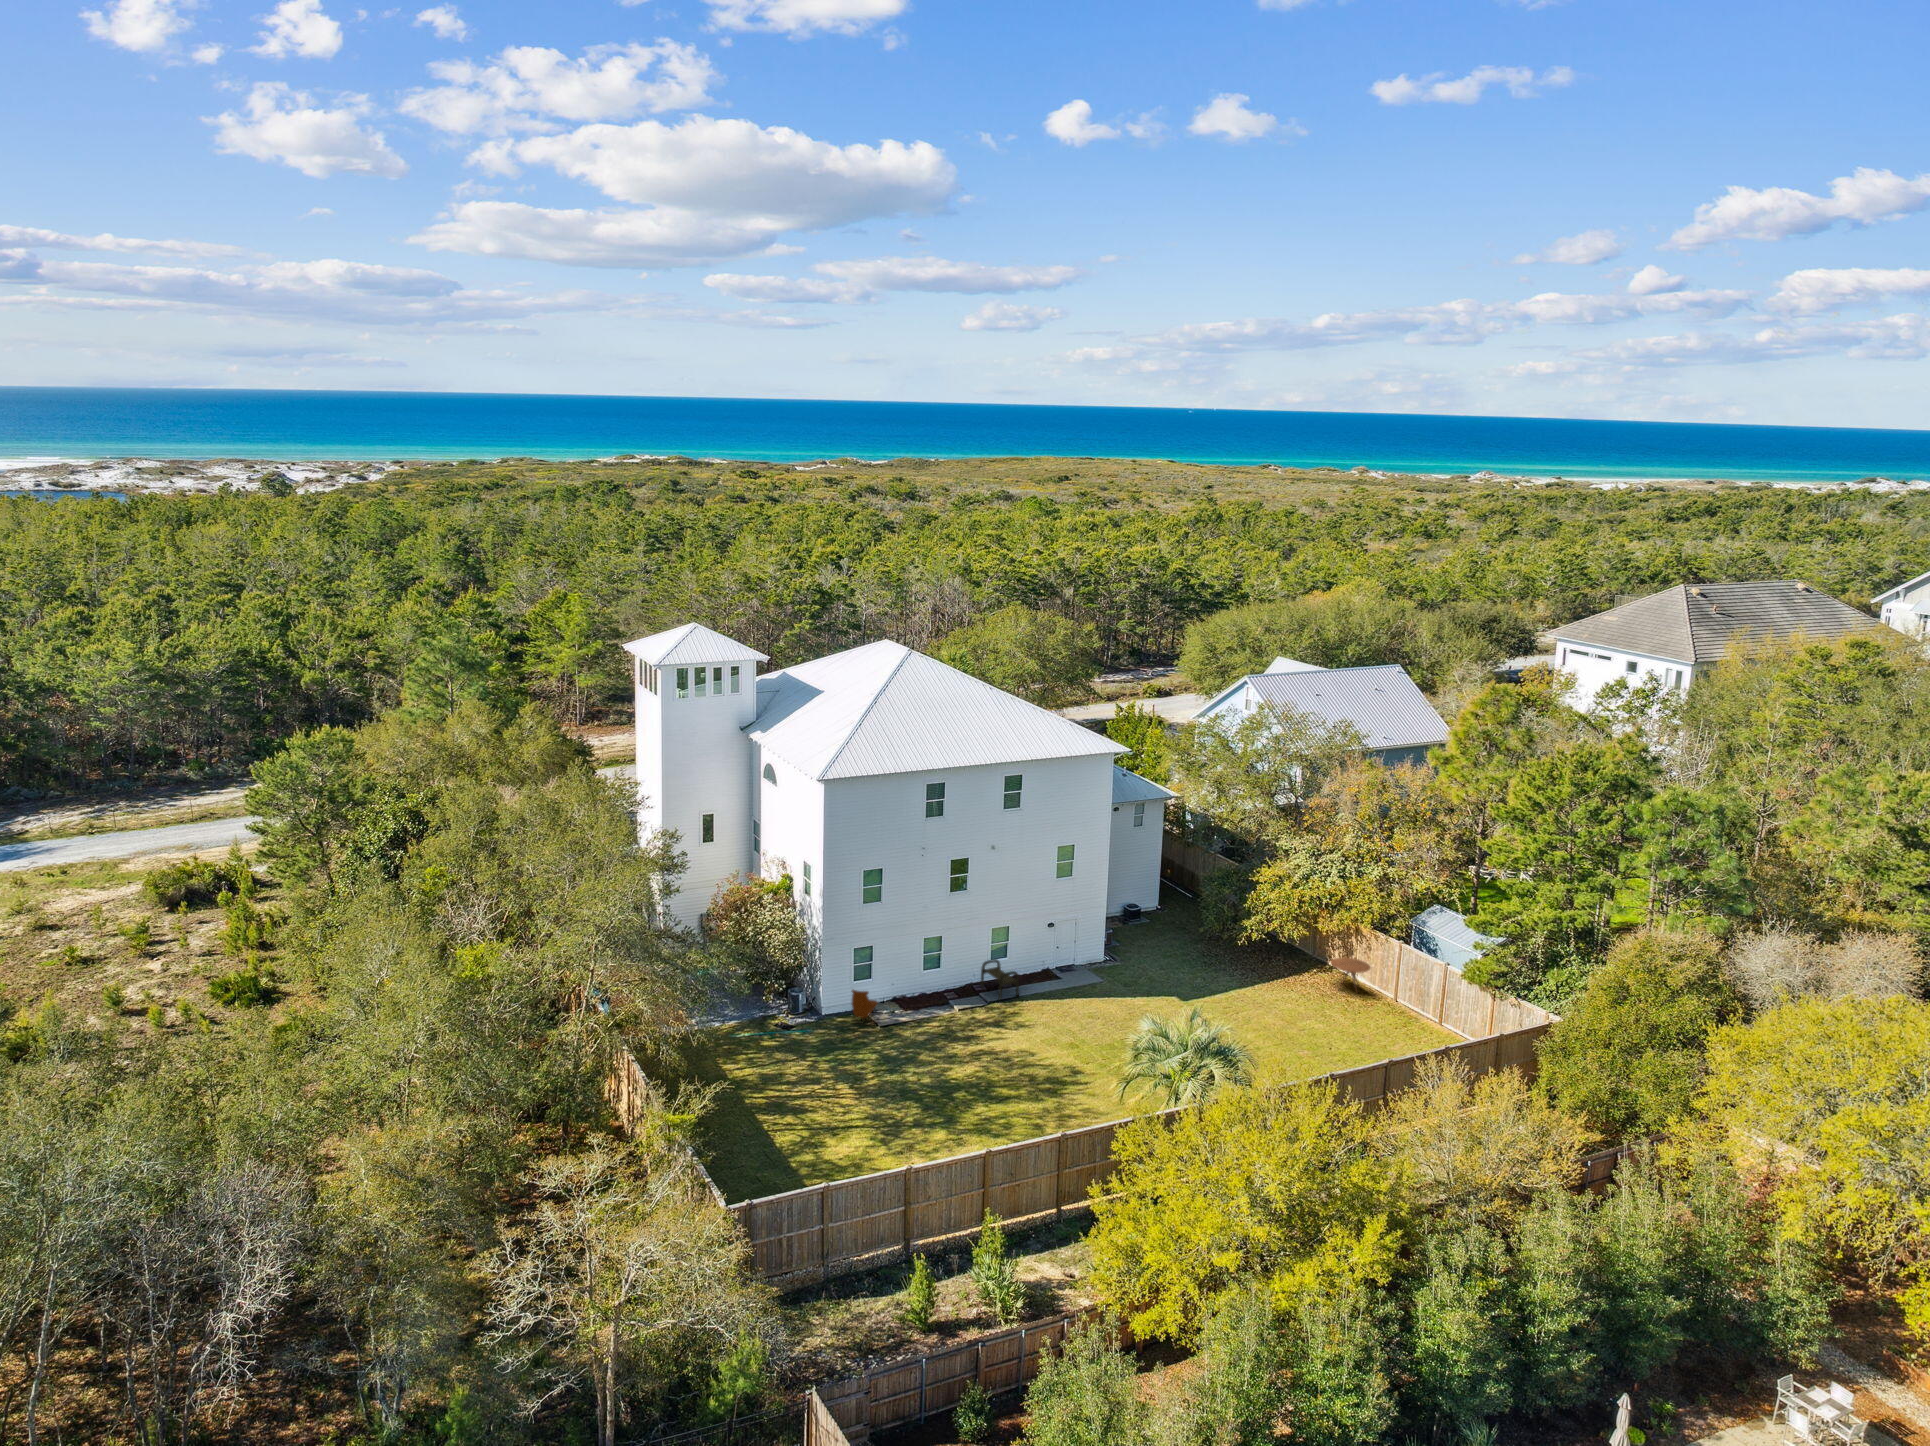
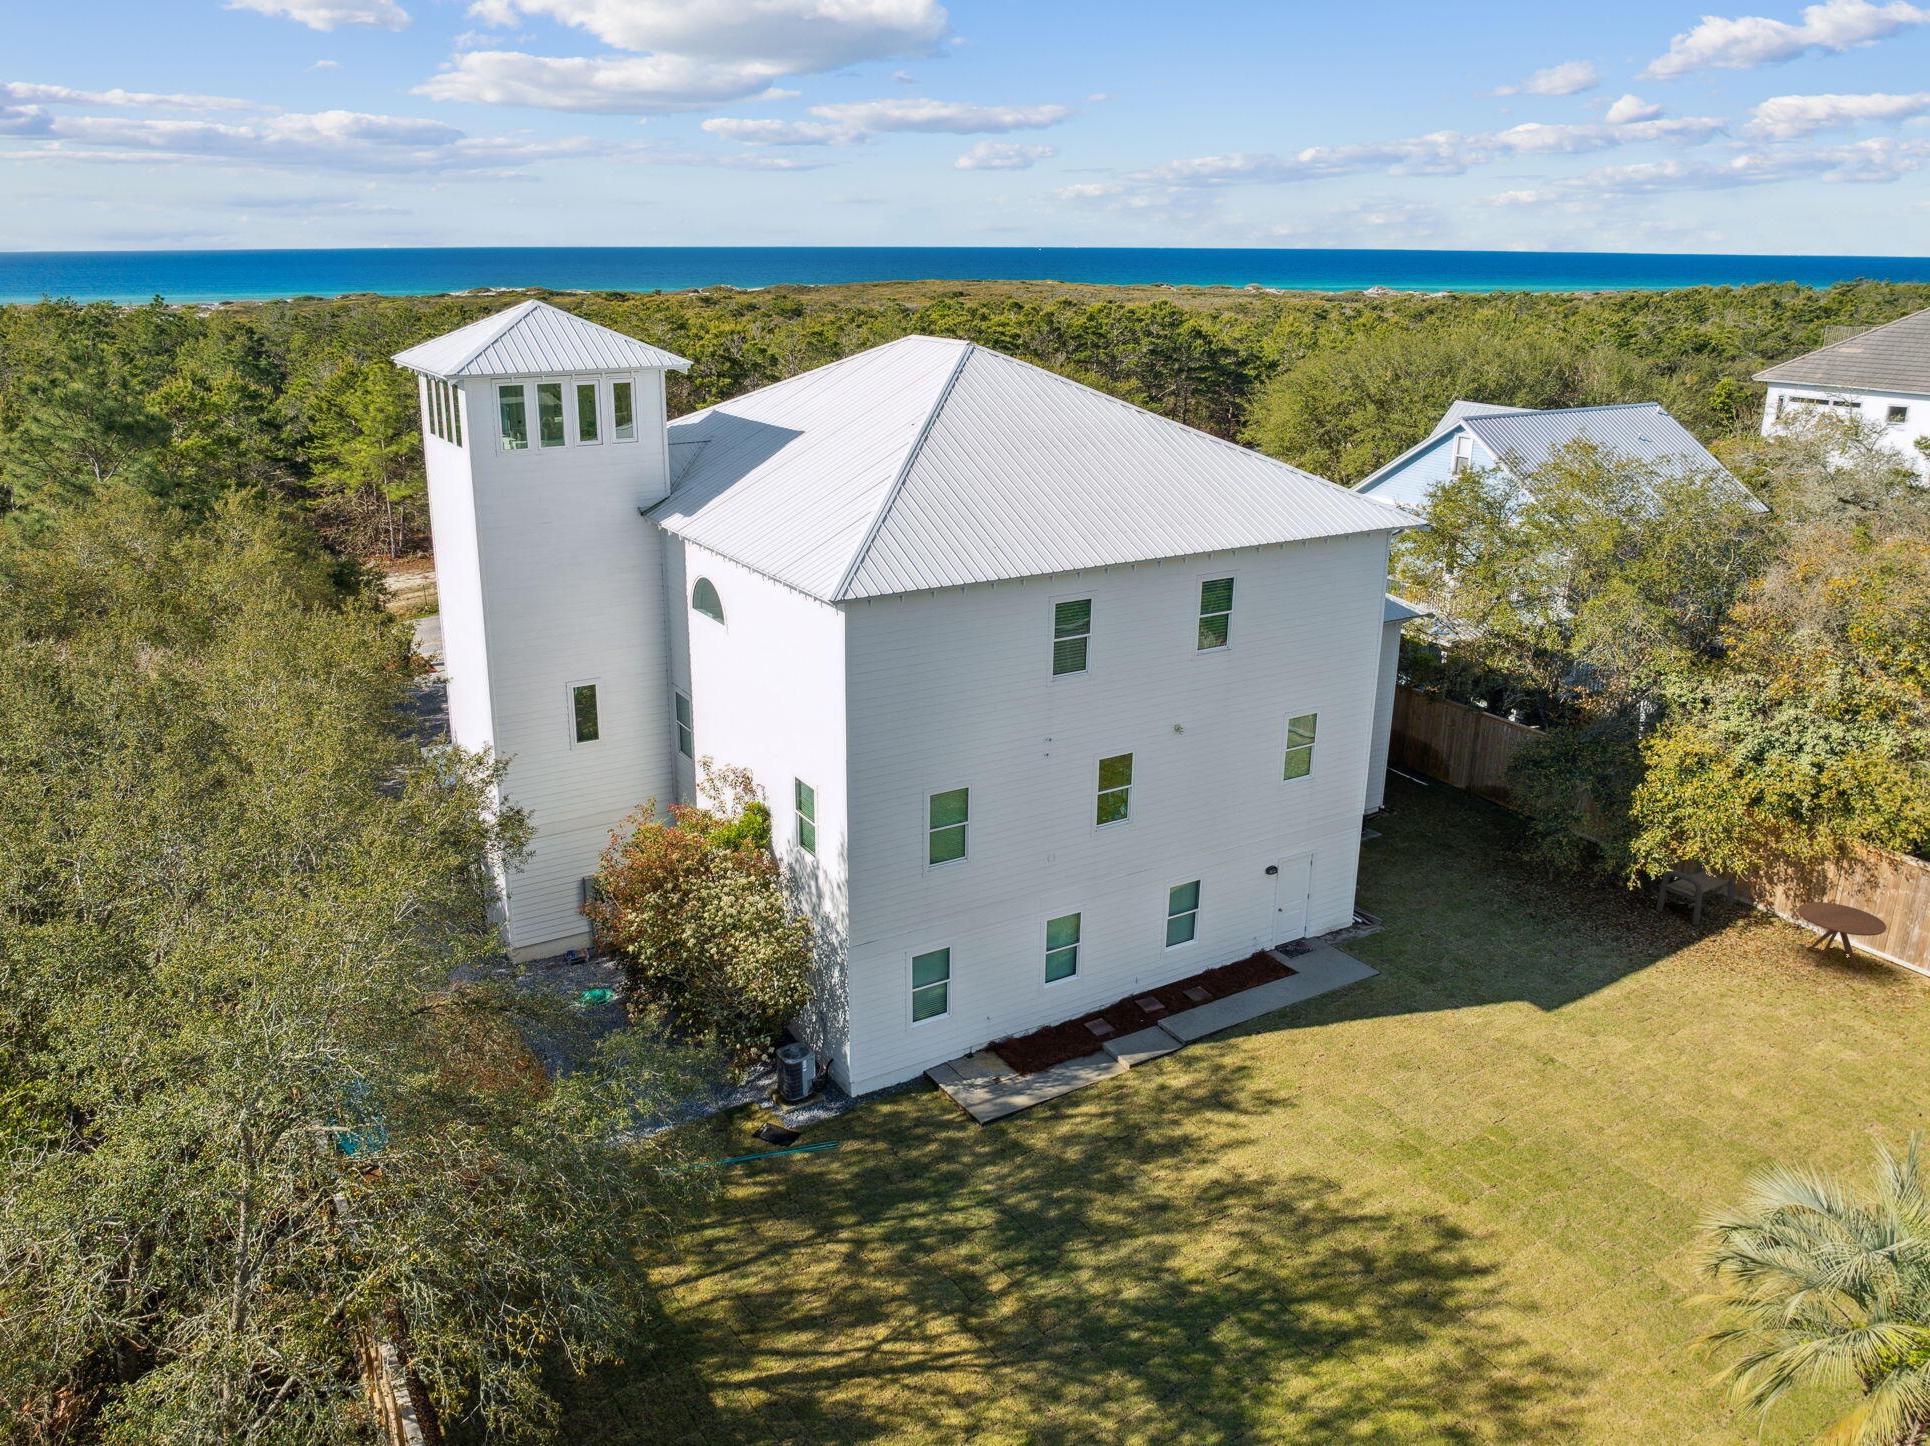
bench: present [981,959,1019,1000] -> present [1656,863,1736,925]
lounge chair: present [852,990,878,1022] -> none [915,1053,968,1130]

